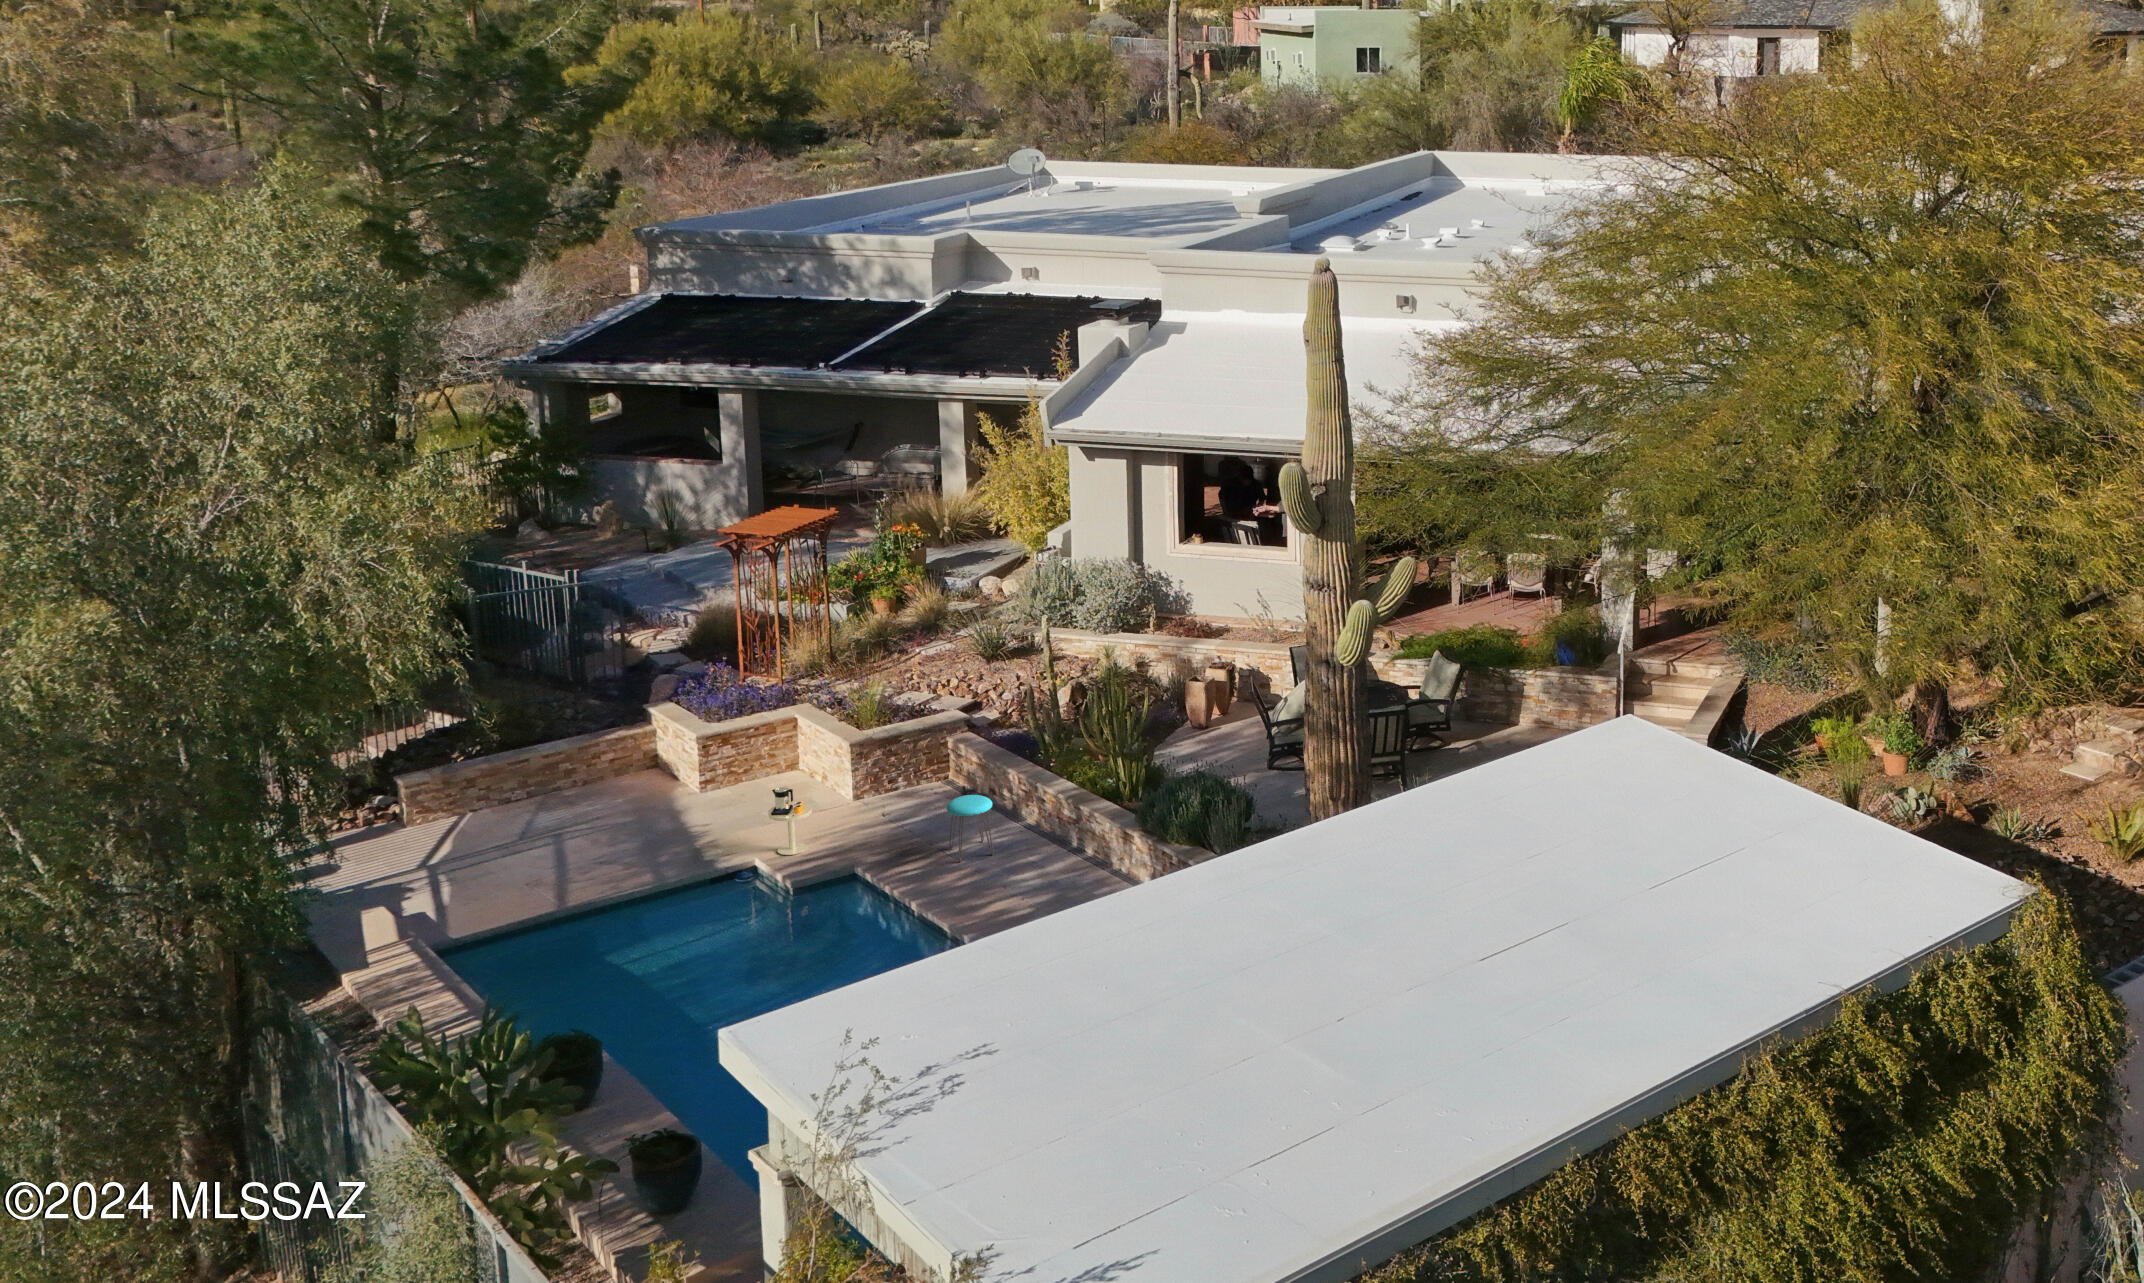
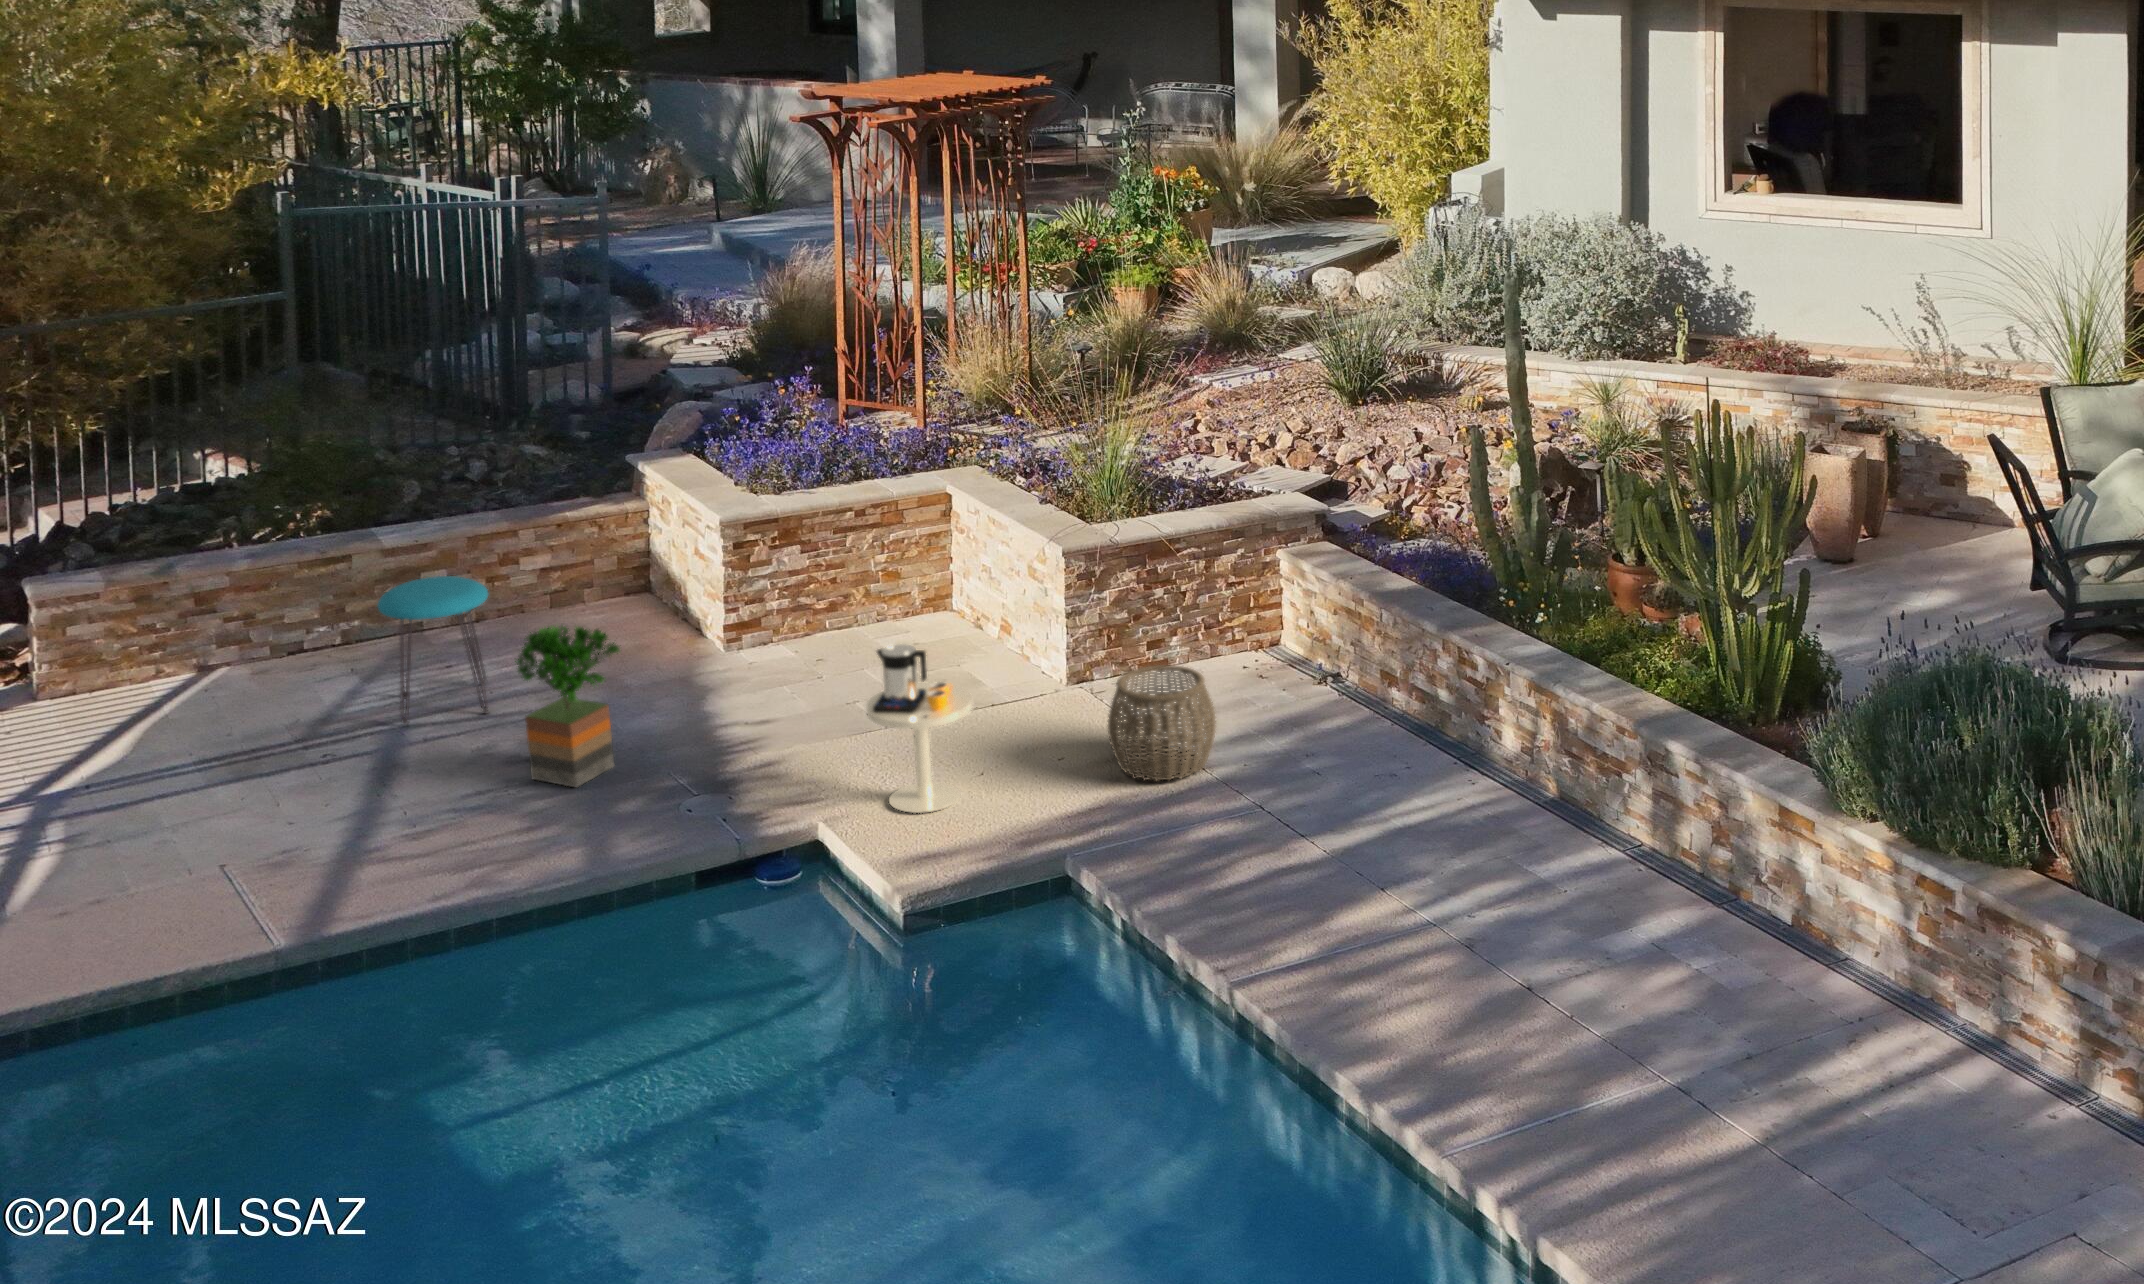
potted tree: none [618,785,663,853] -> present [515,626,620,787]
woven basket: none [868,790,914,838] -> present [1108,665,1216,781]
stool: present [946,795,994,862] -> present [378,576,488,725]

